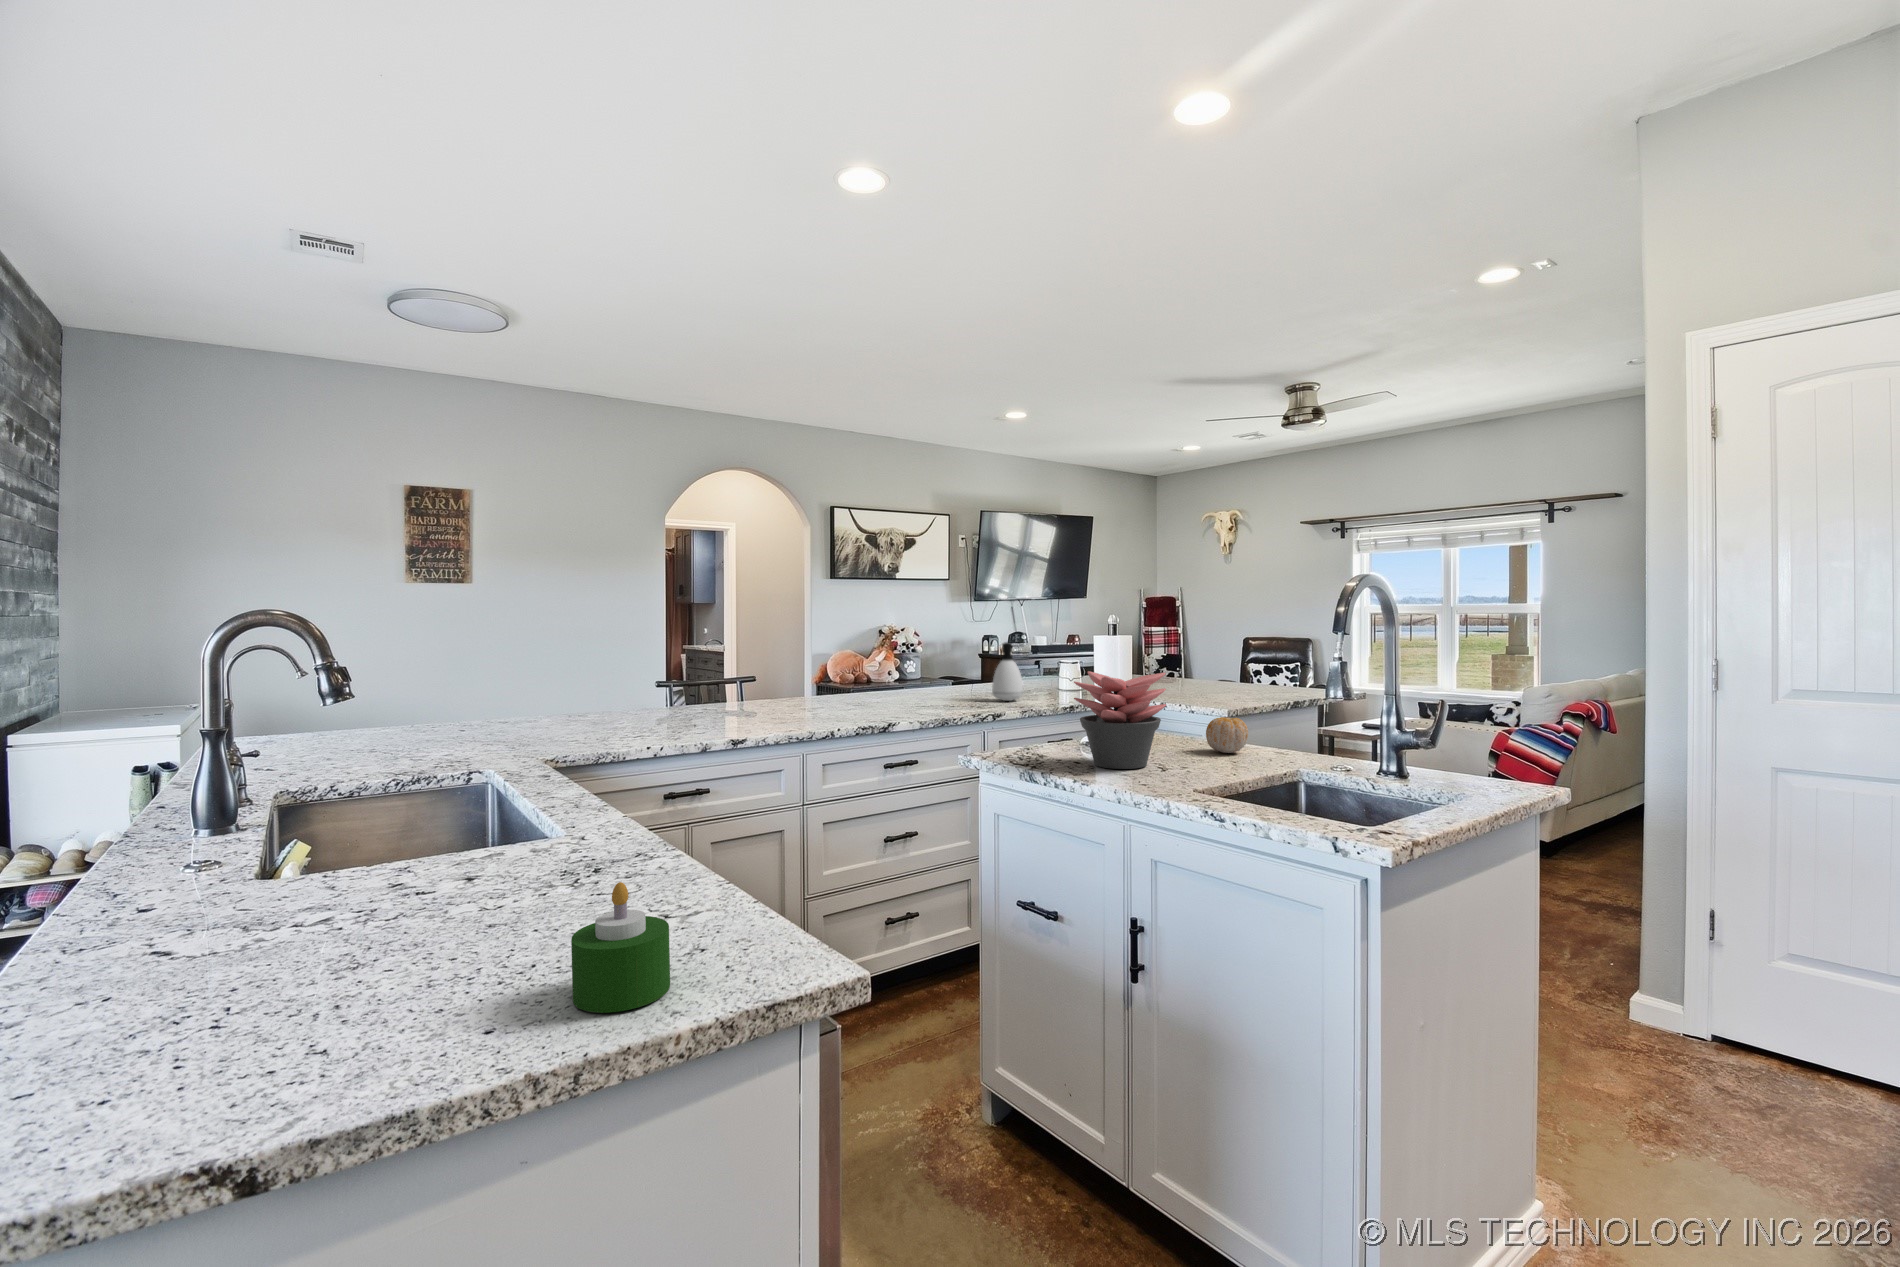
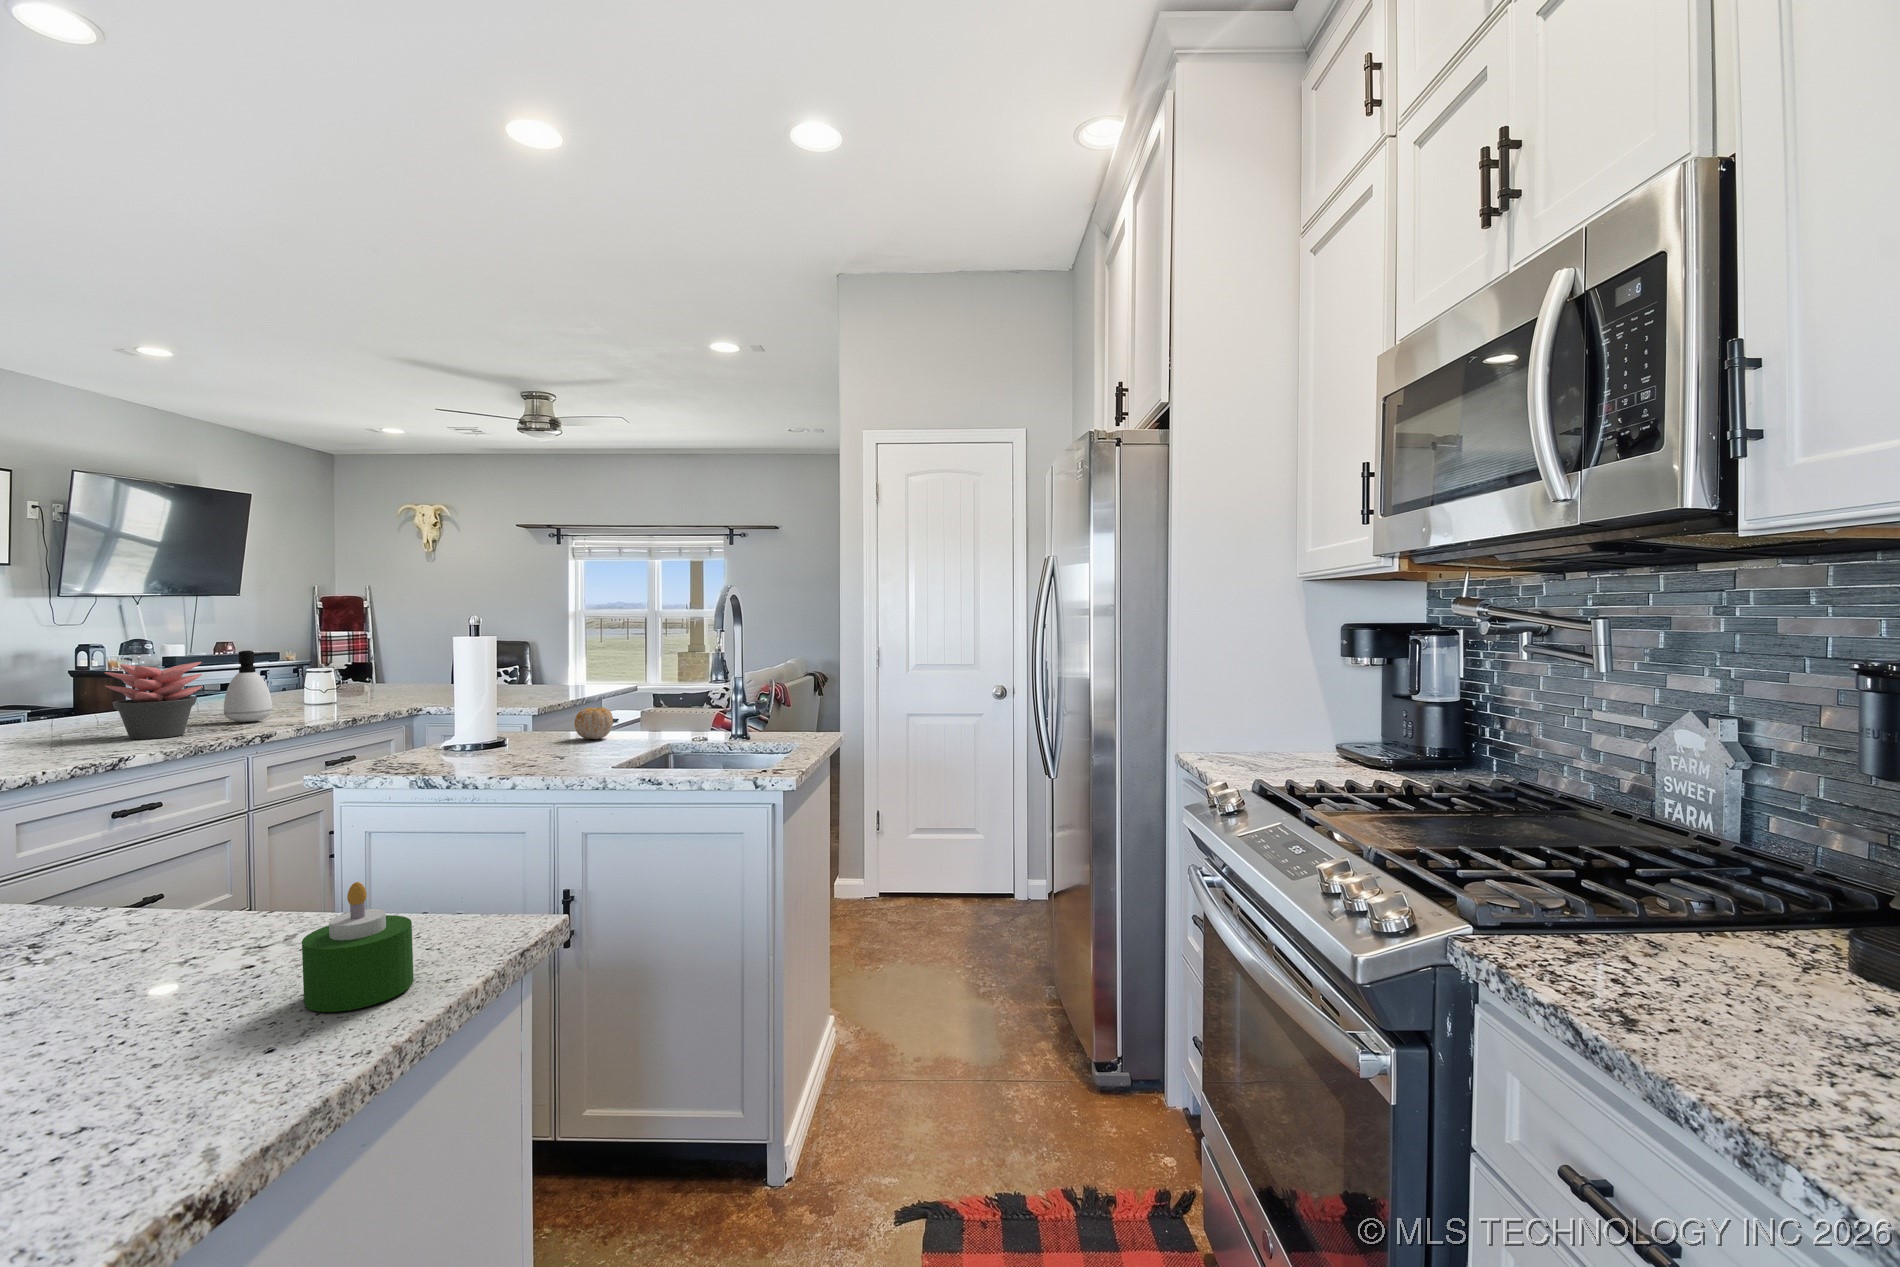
succulent plant: present [1074,671,1166,769] -> present [105,662,202,739]

